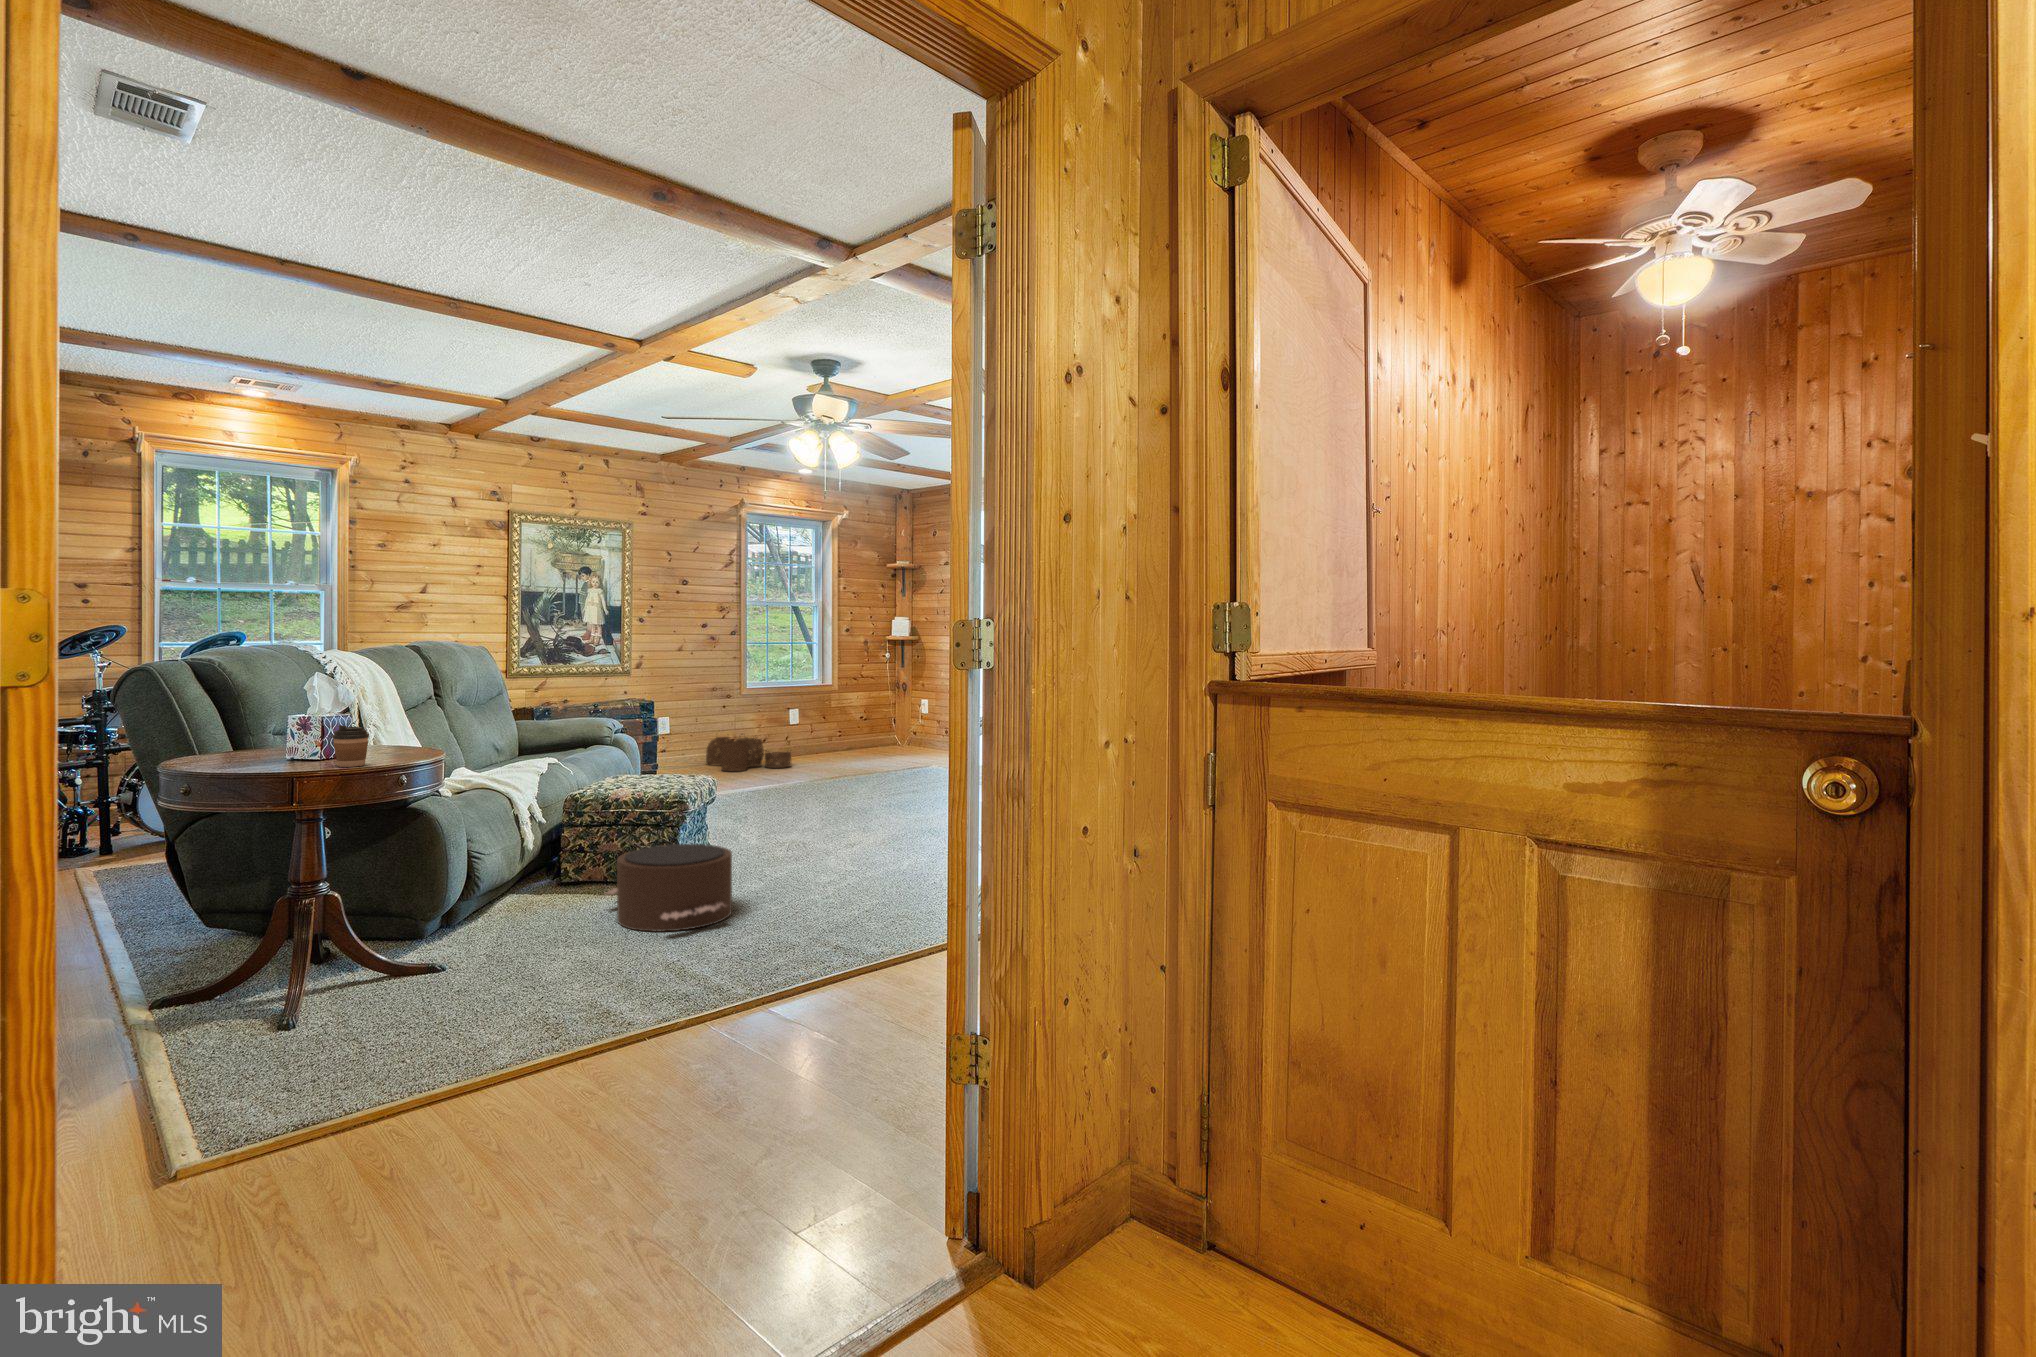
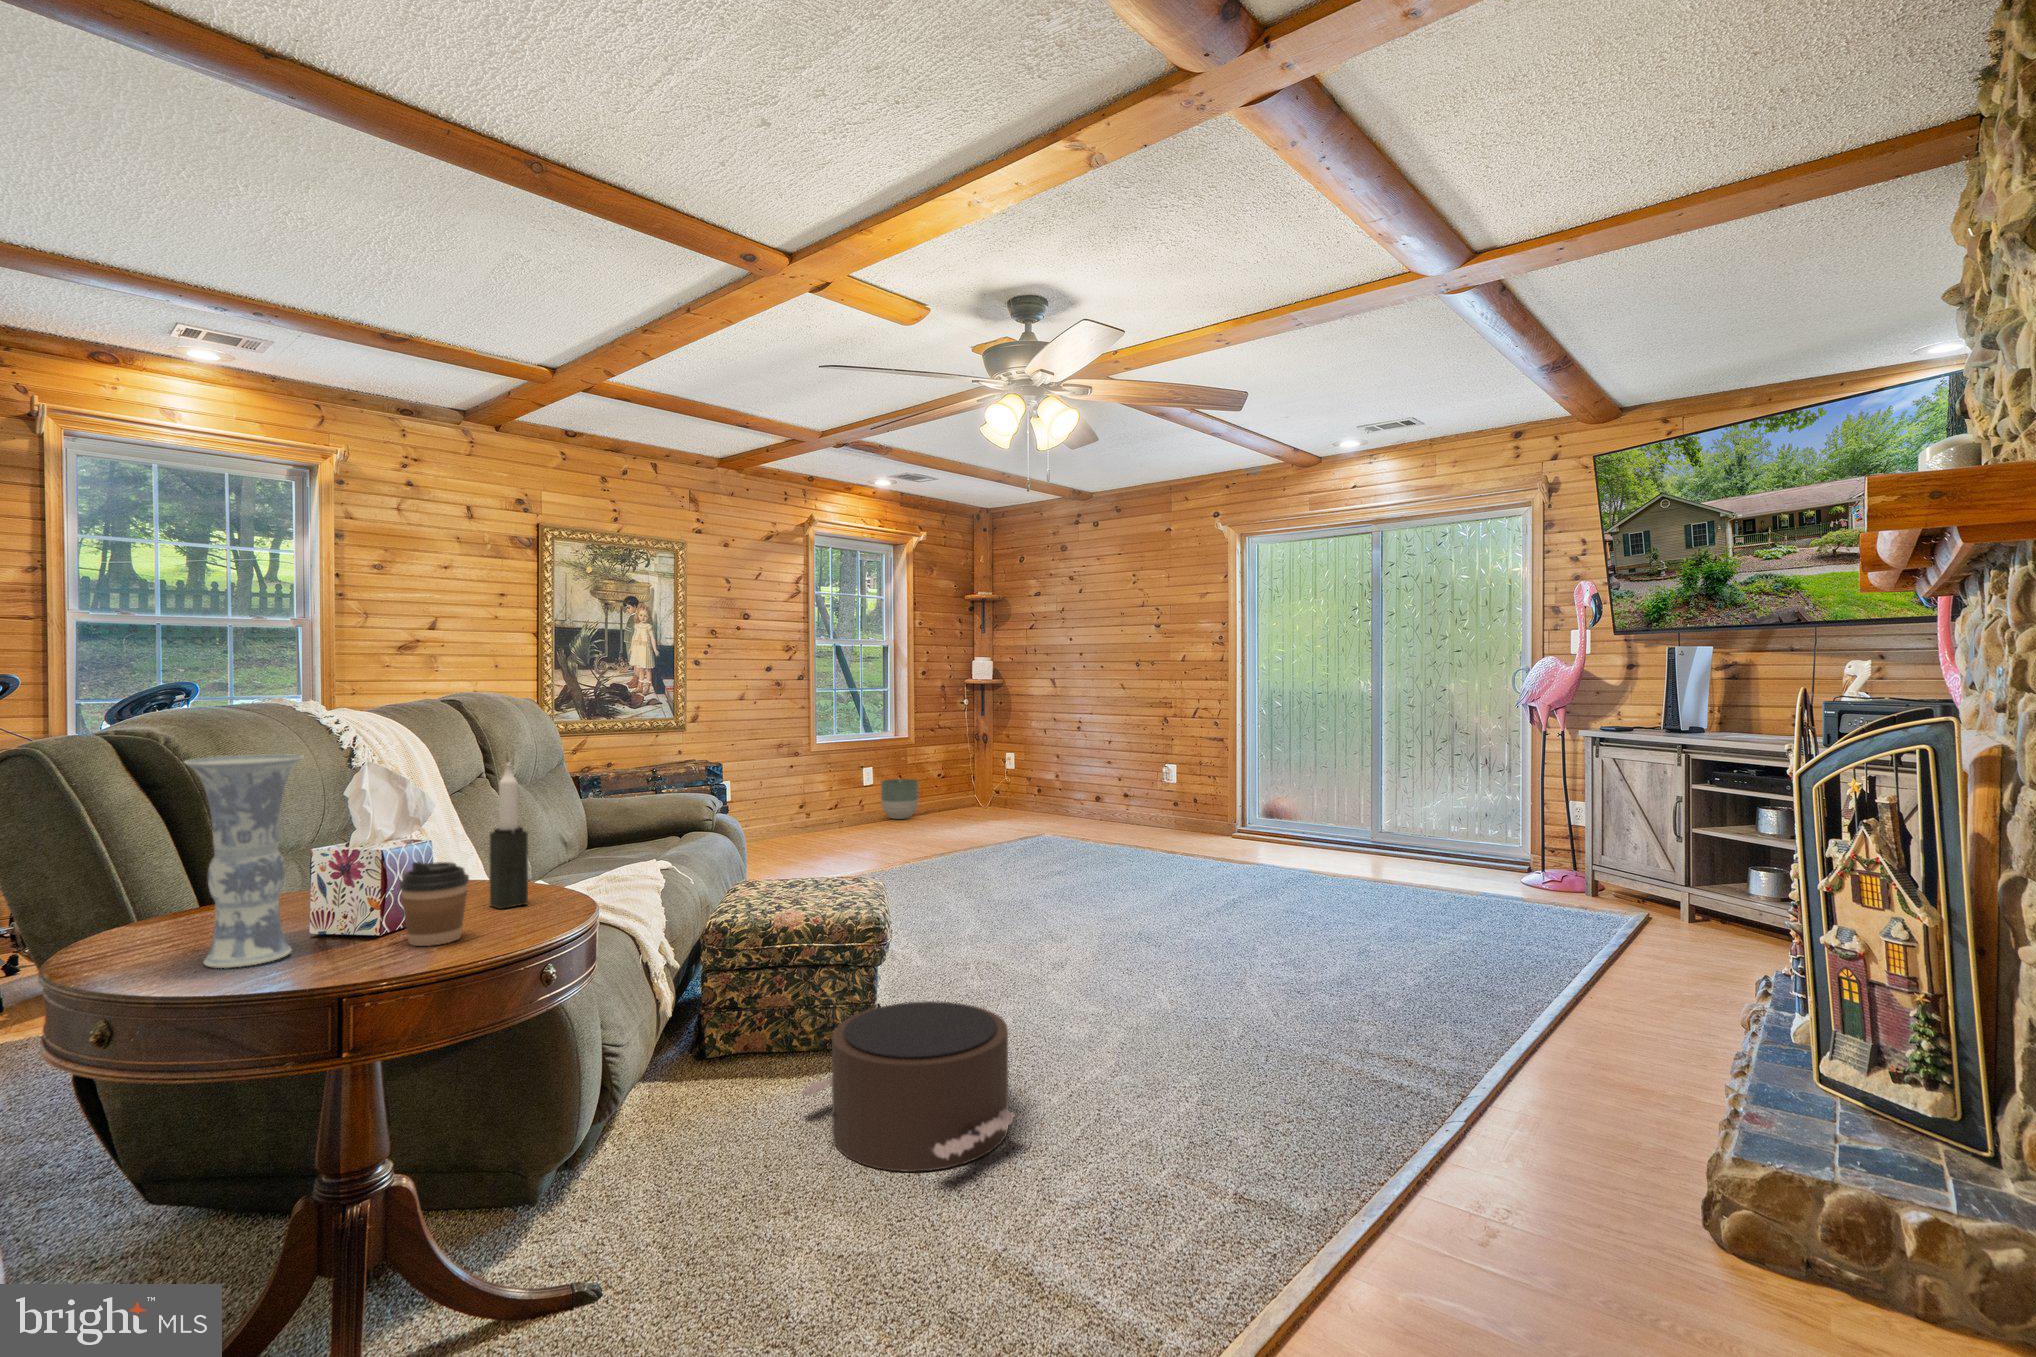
vase: none [226,669,284,769] -> present [184,754,303,968]
candle: none [390,679,412,758] -> present [489,763,528,909]
planter: none [806,721,838,755] -> present [881,779,918,819]
woven basket: present [706,736,791,771] -> none [771,798,878,846]

